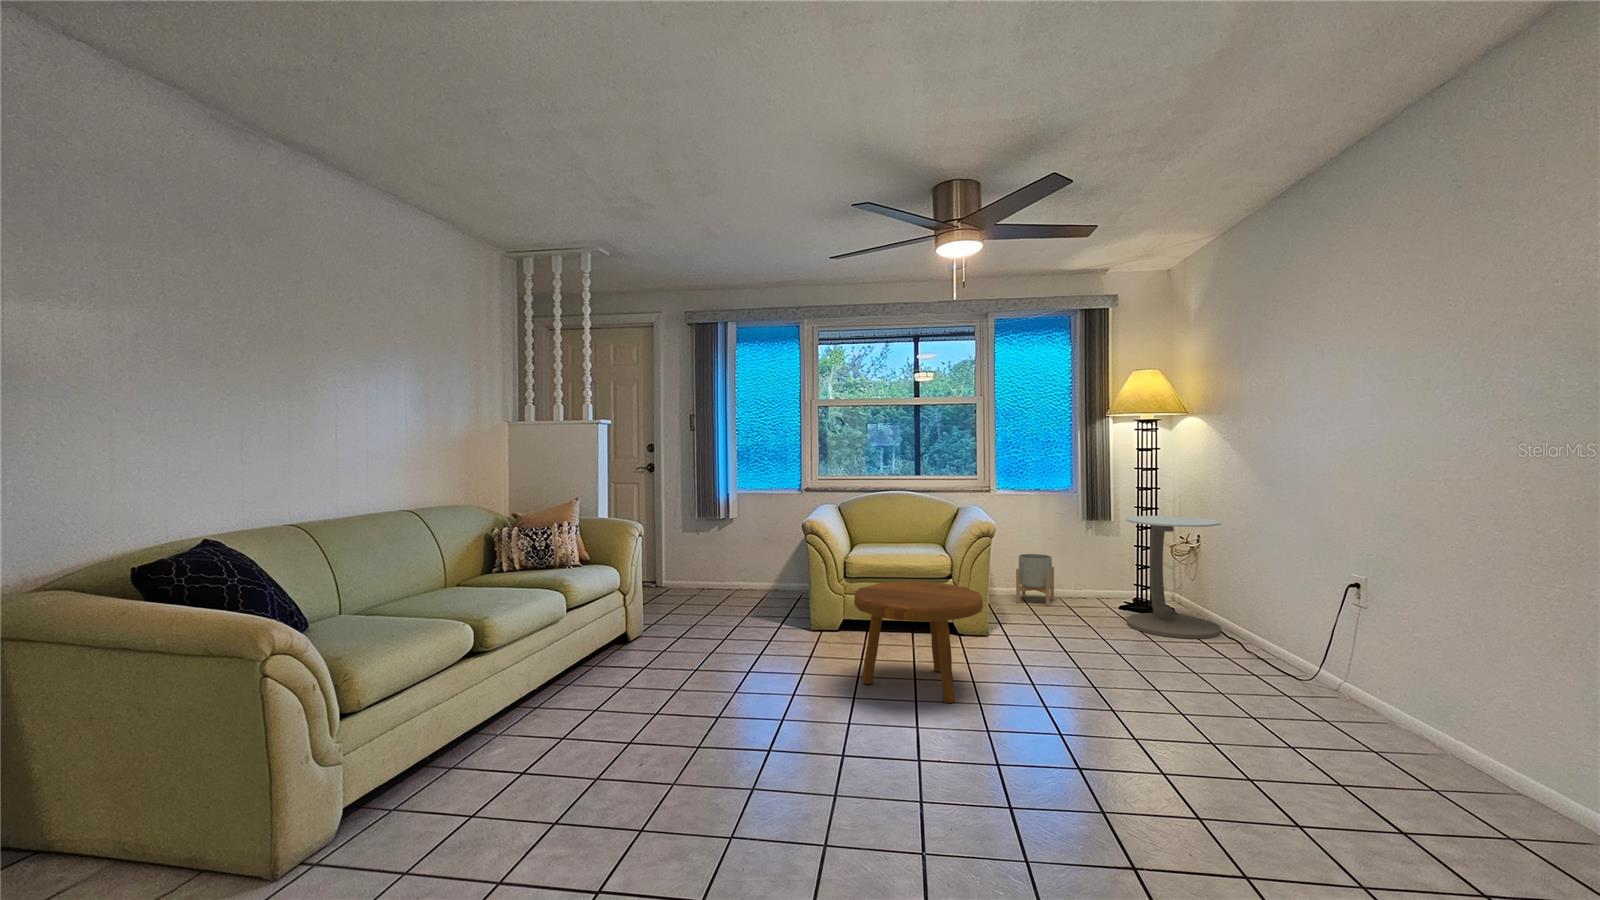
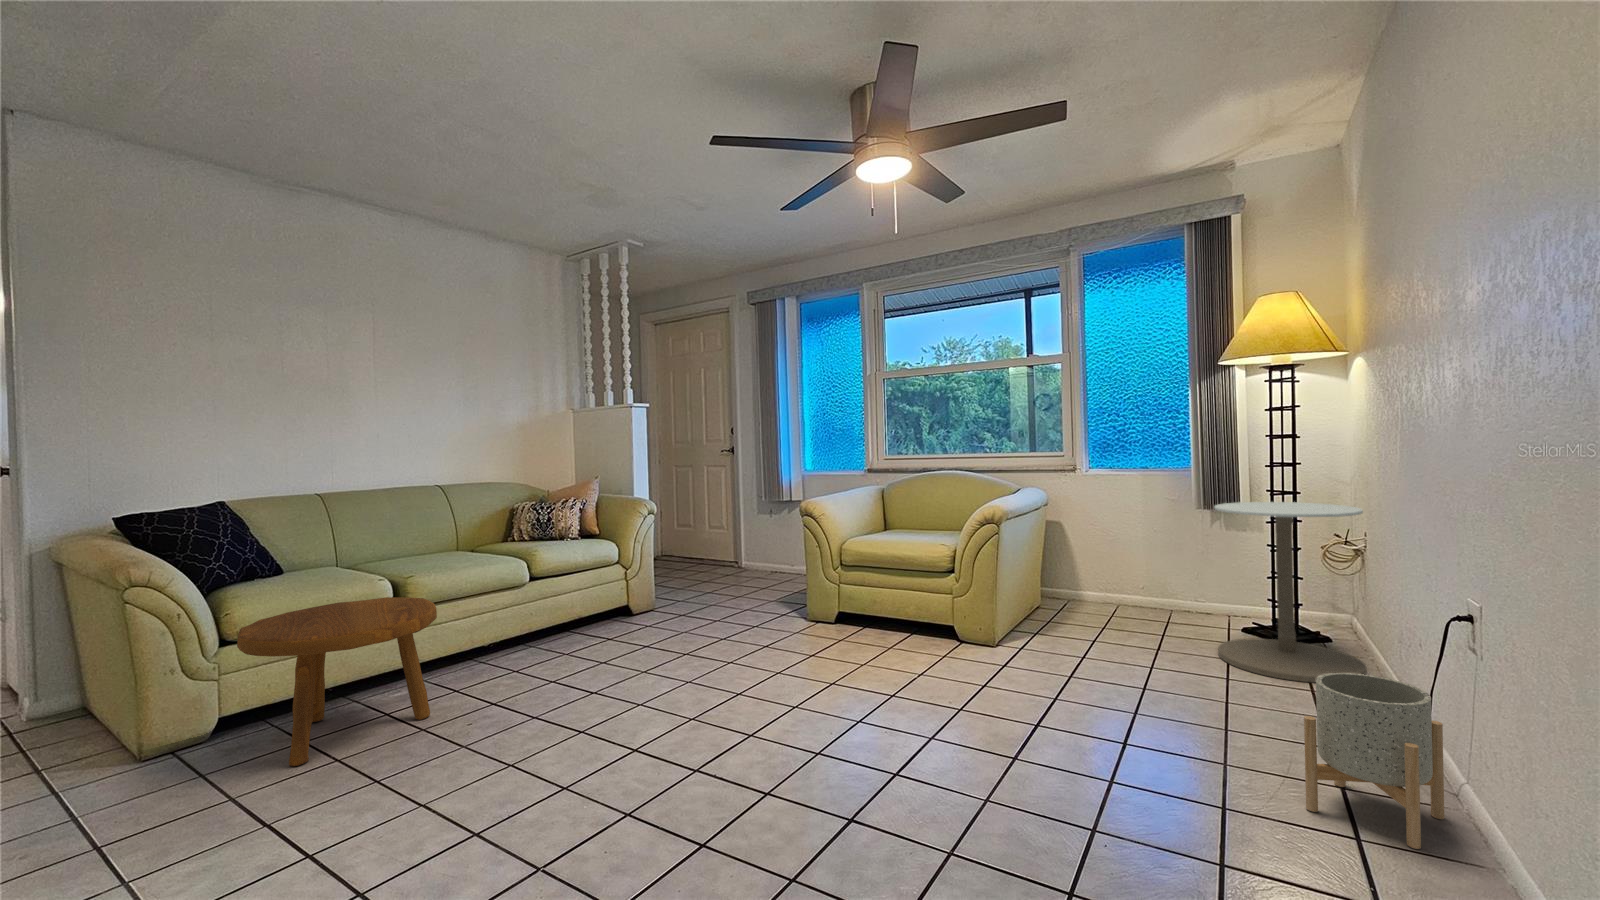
planter: present [1016,554,1054,606] -> present [1304,673,1445,849]
footstool: present [854,581,983,703] -> present [237,597,437,766]

